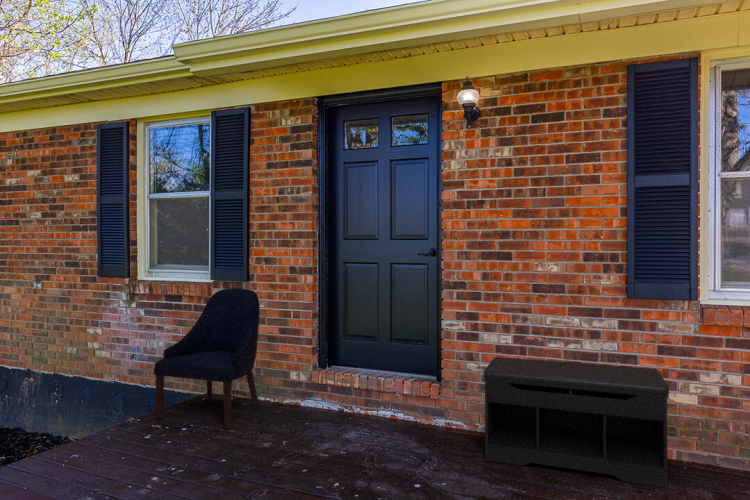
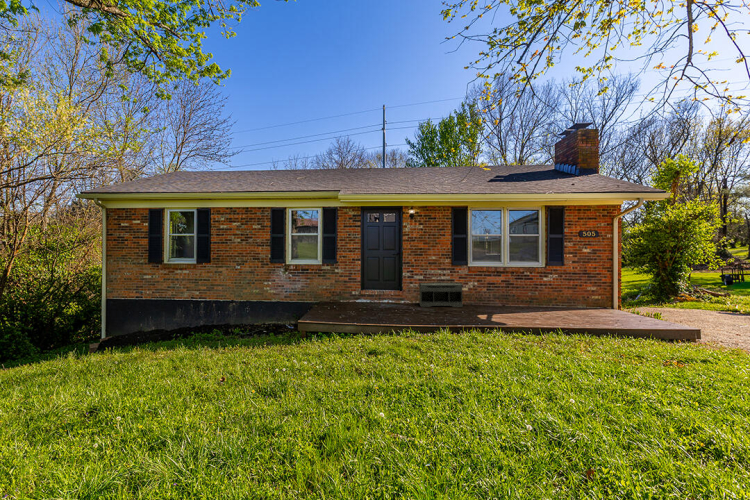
chair: present [154,288,260,429] -> none [315,266,346,307]

